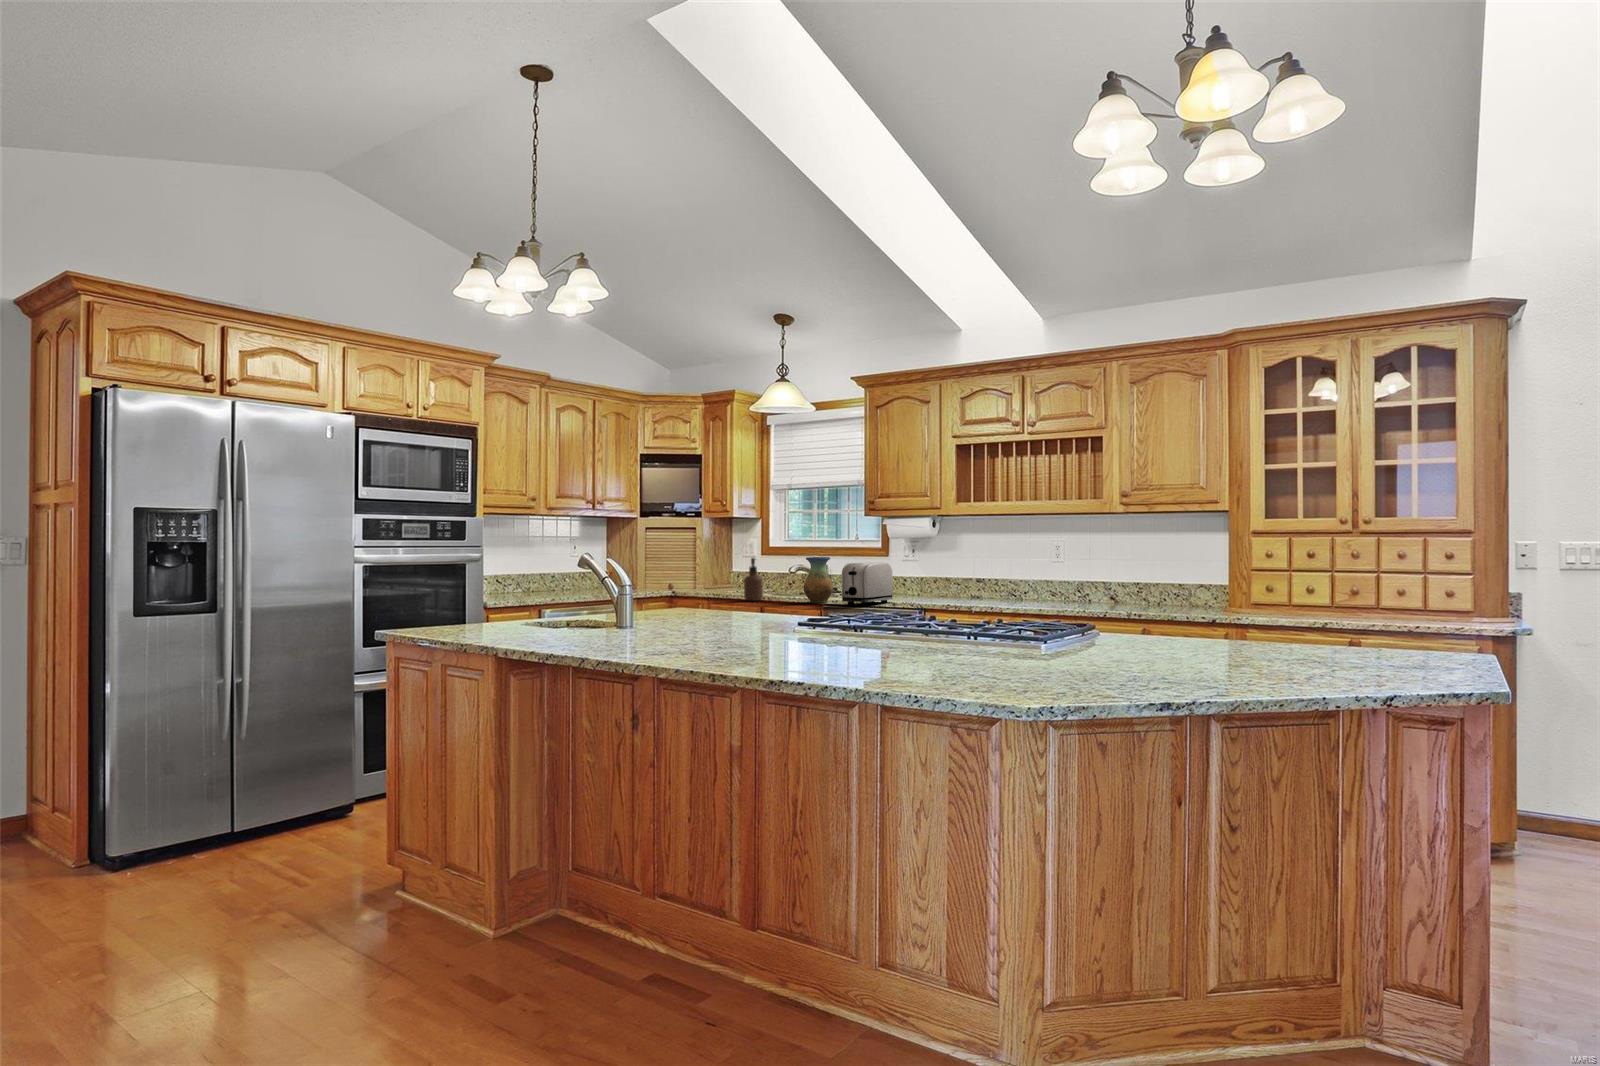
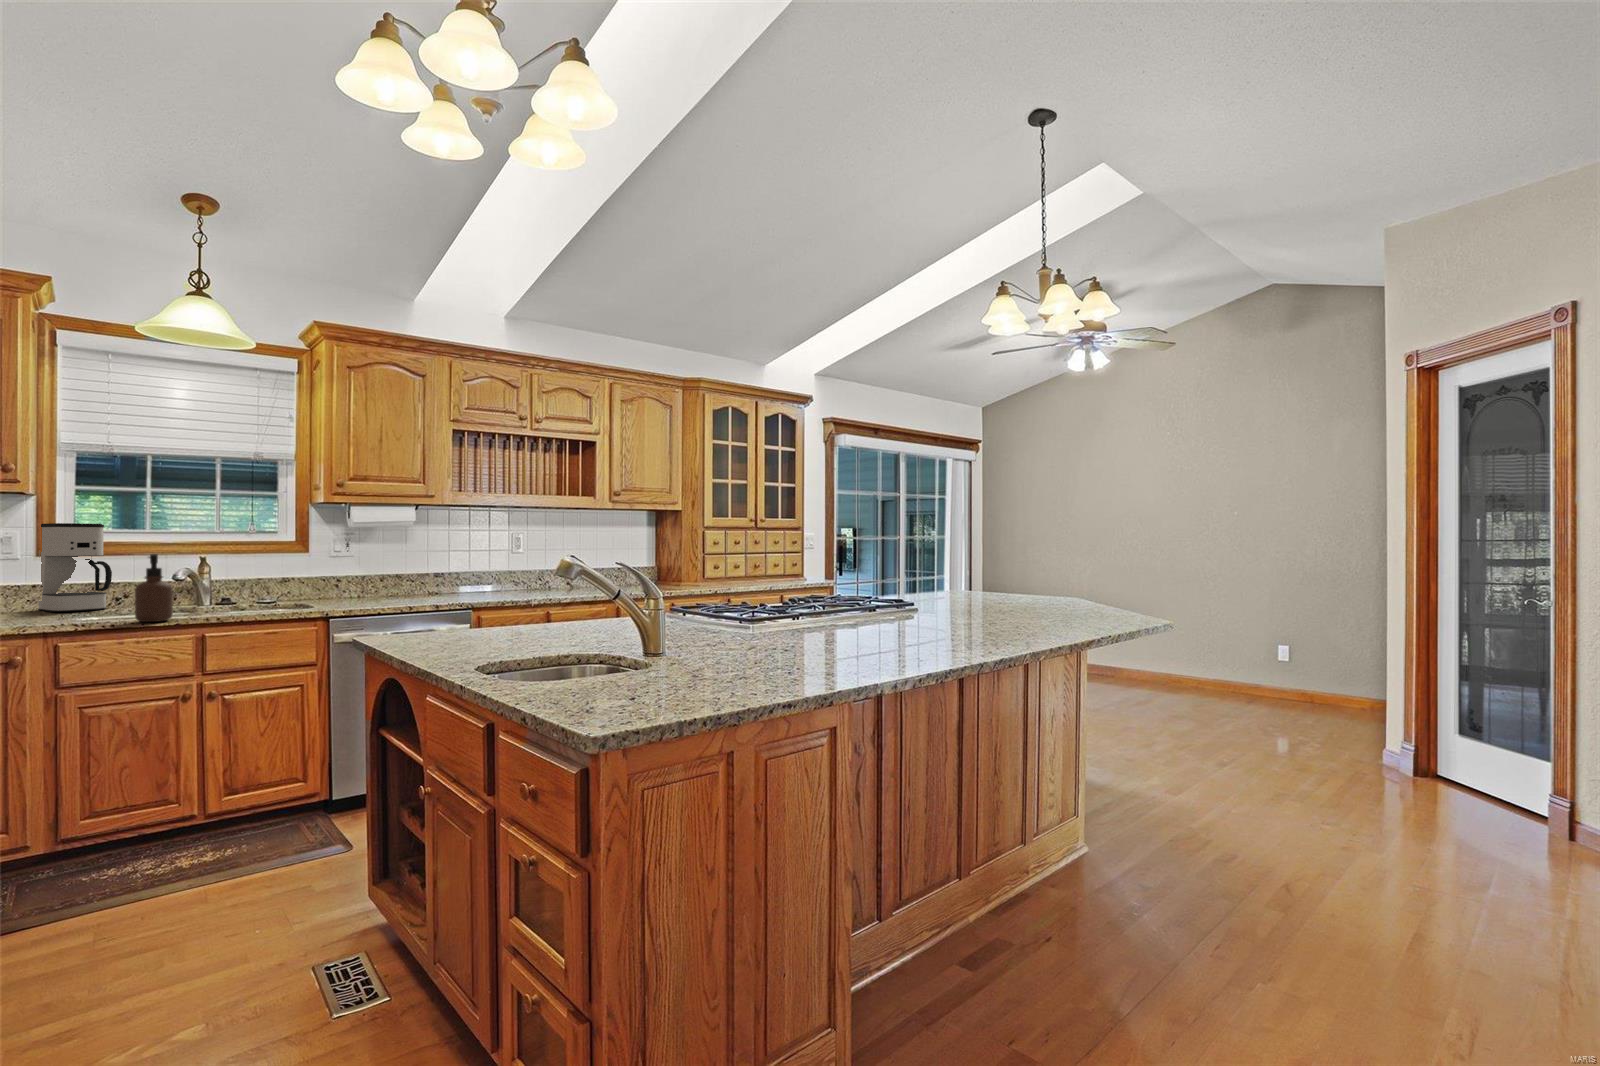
coffee maker: none [765,537,798,592] -> present [38,523,112,612]
vase: present [803,557,833,603] -> none [278,551,326,613]
toaster: present [842,562,893,606] -> none [373,556,429,610]

